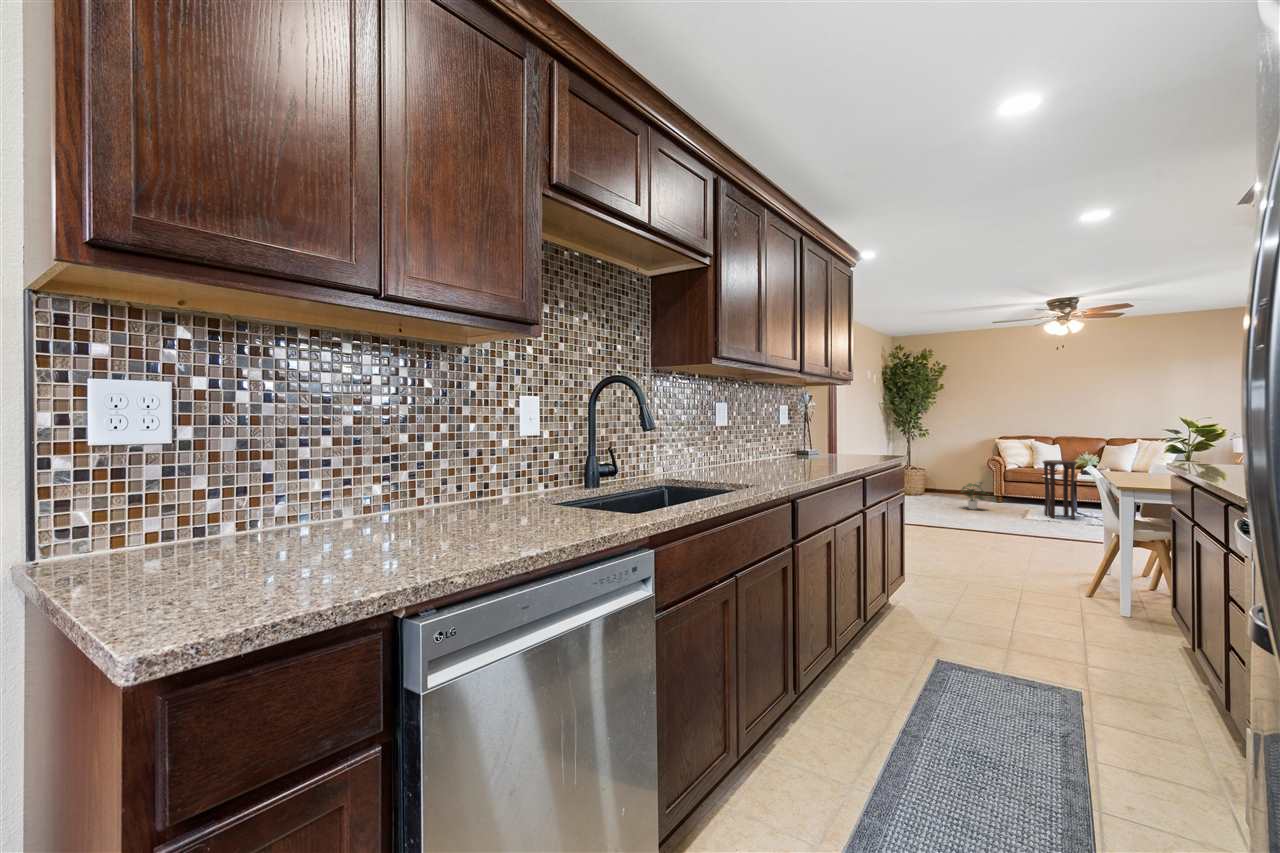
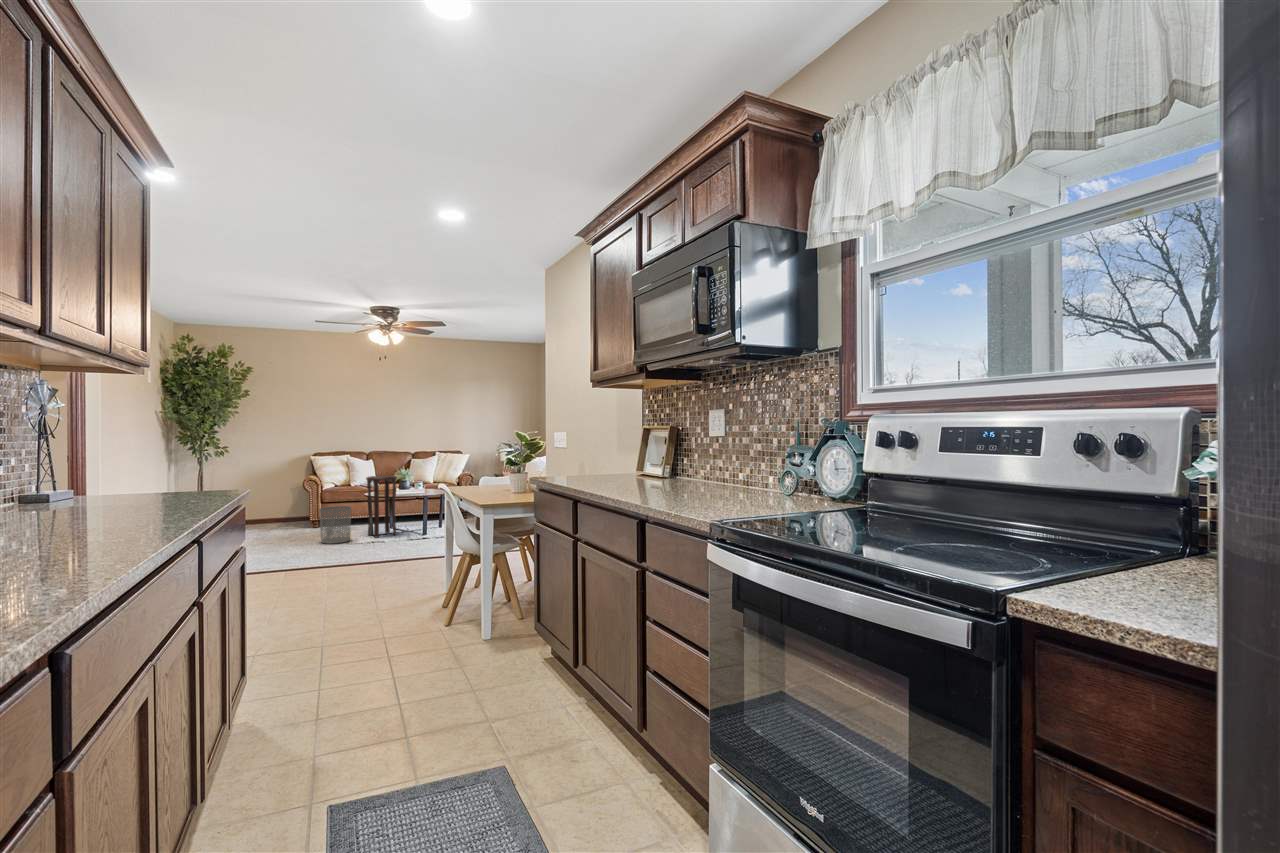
potted plant: present [961,482,987,509] -> none [276,507,312,541]
waste bin: none [996,484,1026,517] -> present [319,506,351,544]

